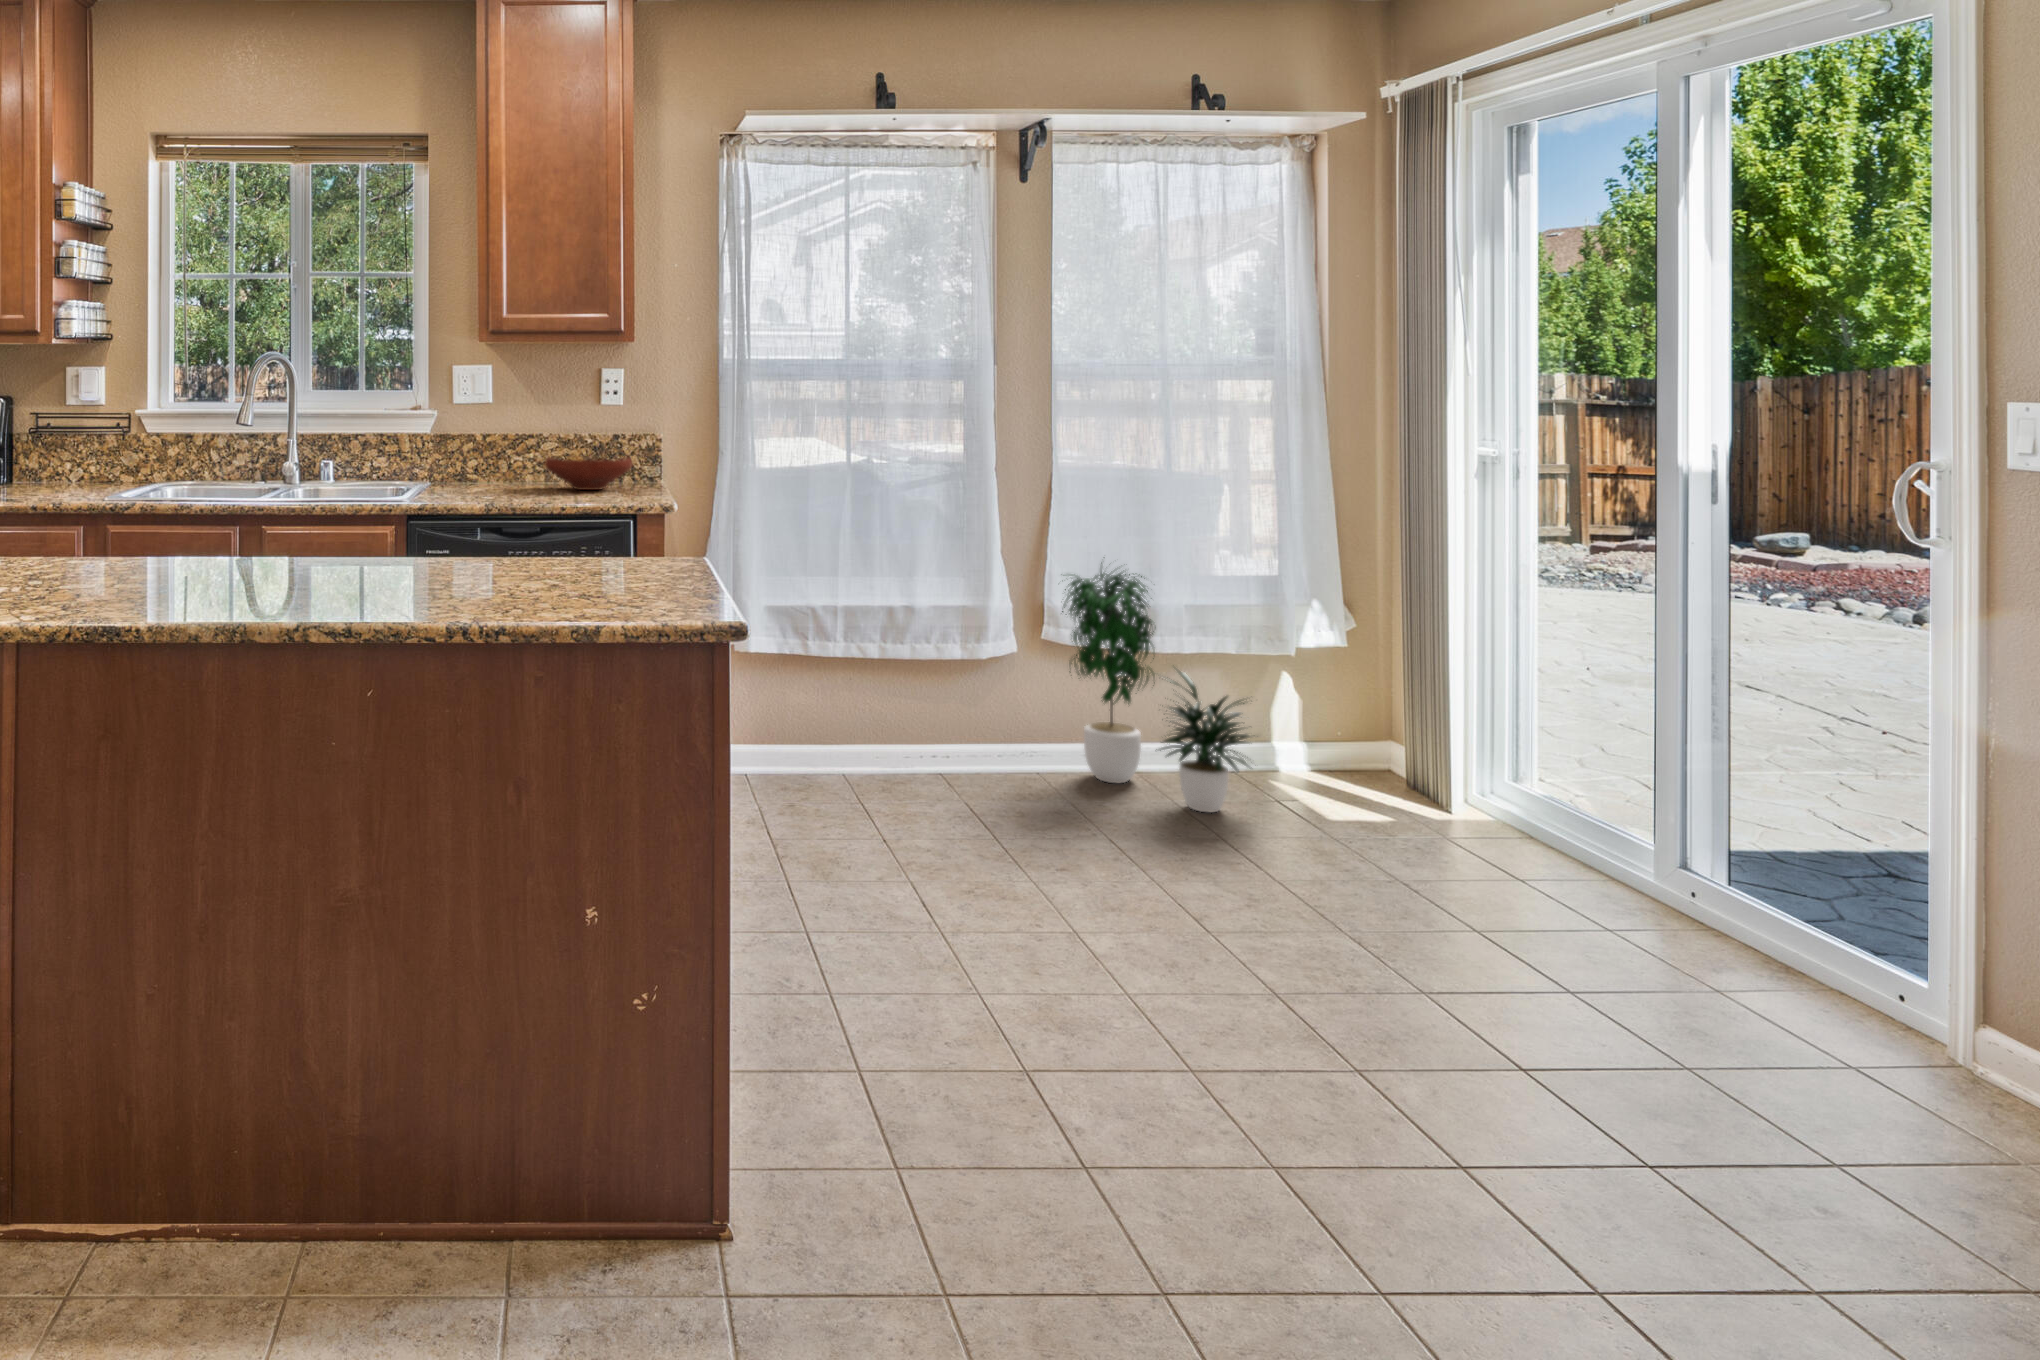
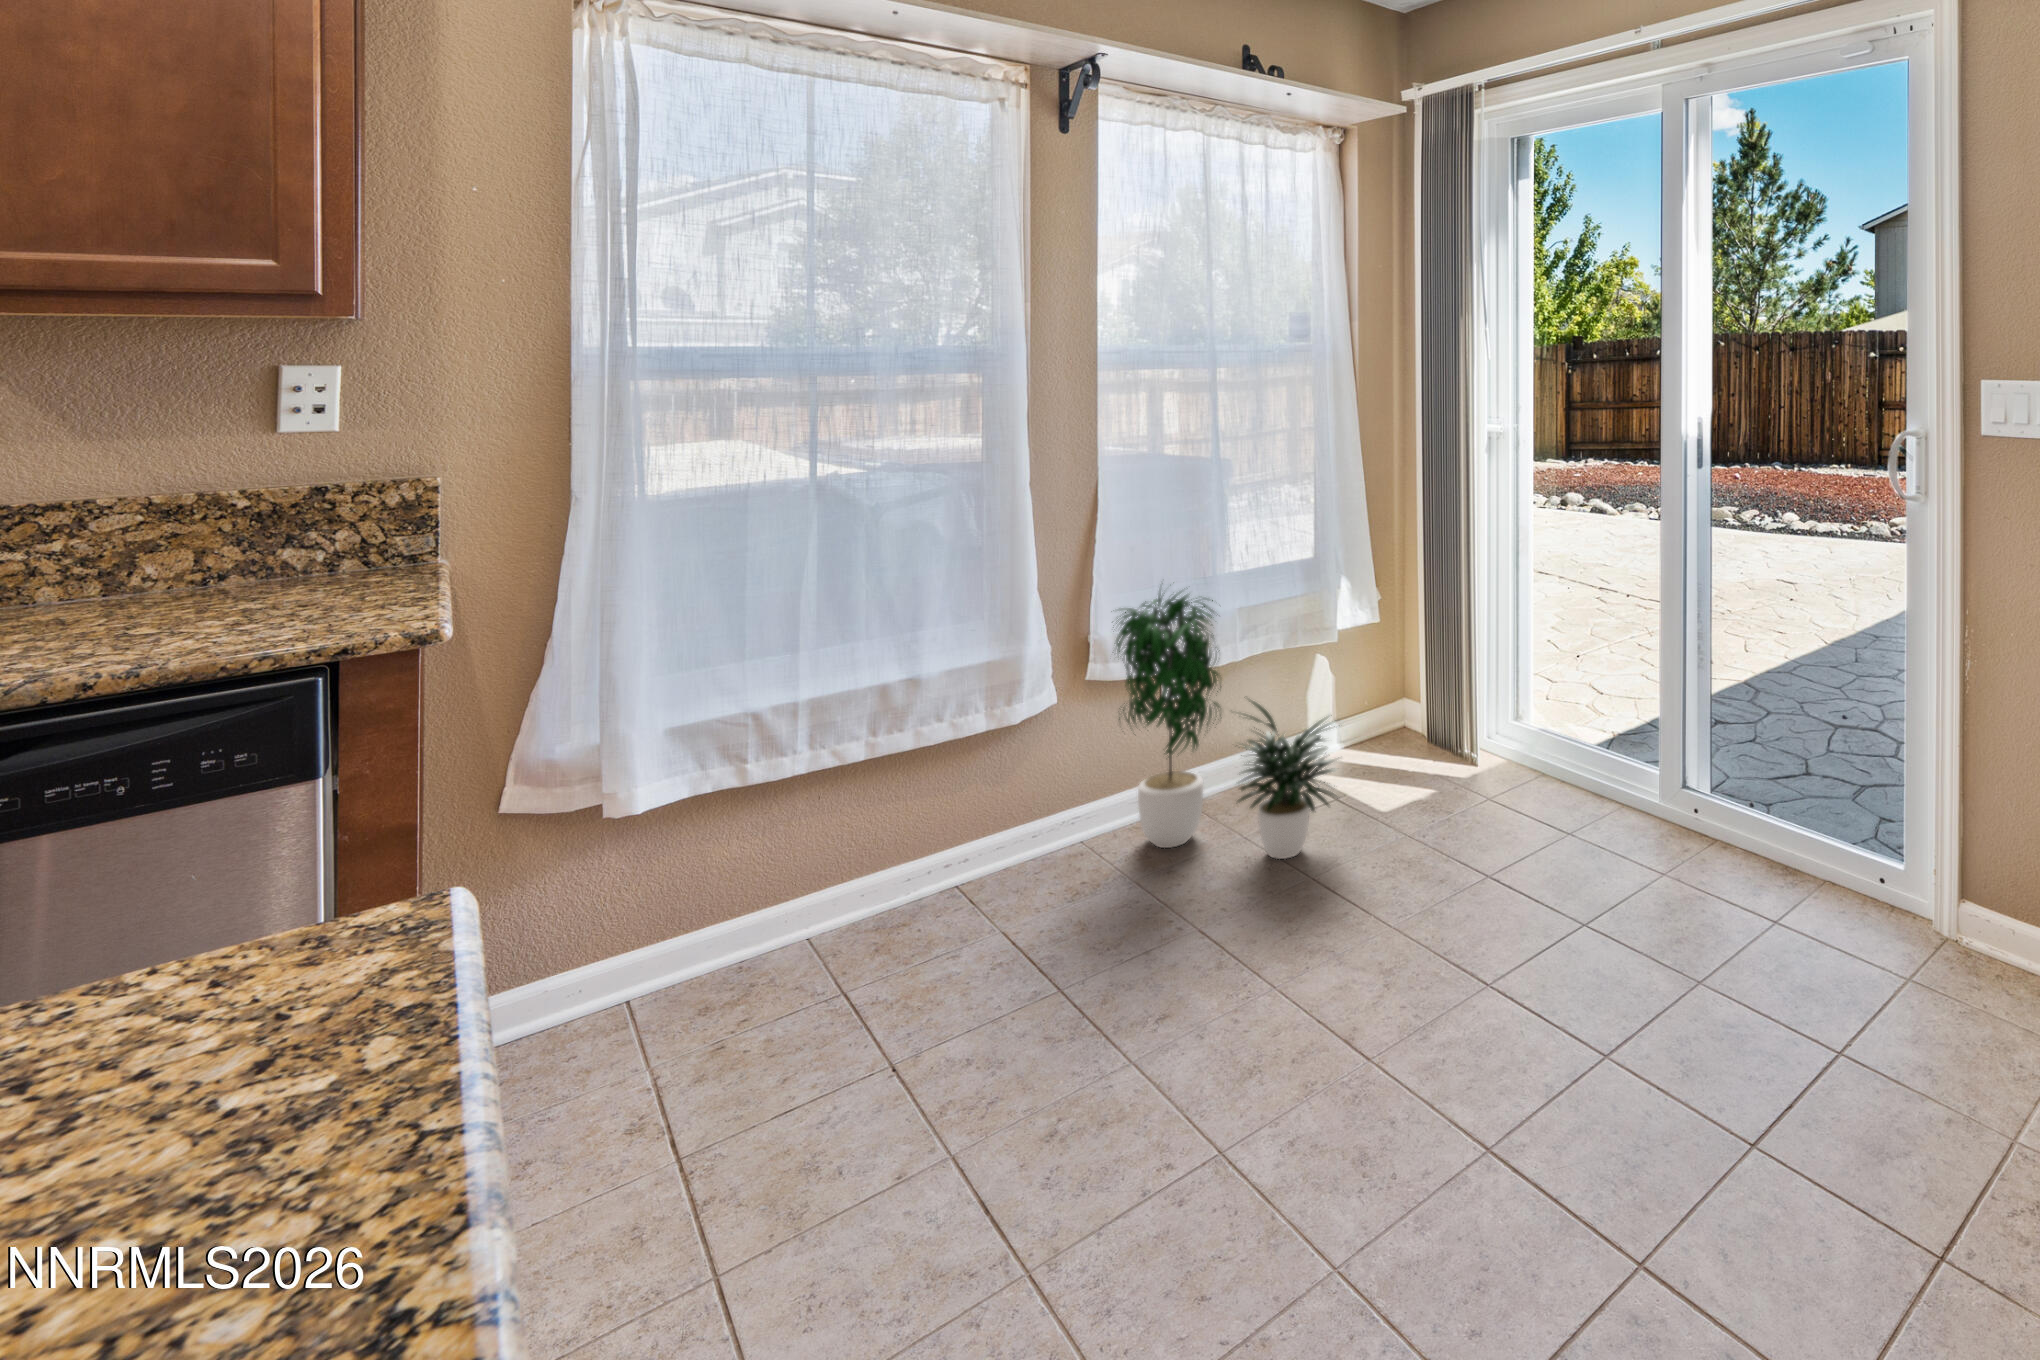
bowl: present [545,457,633,490] -> none [116,524,375,603]

